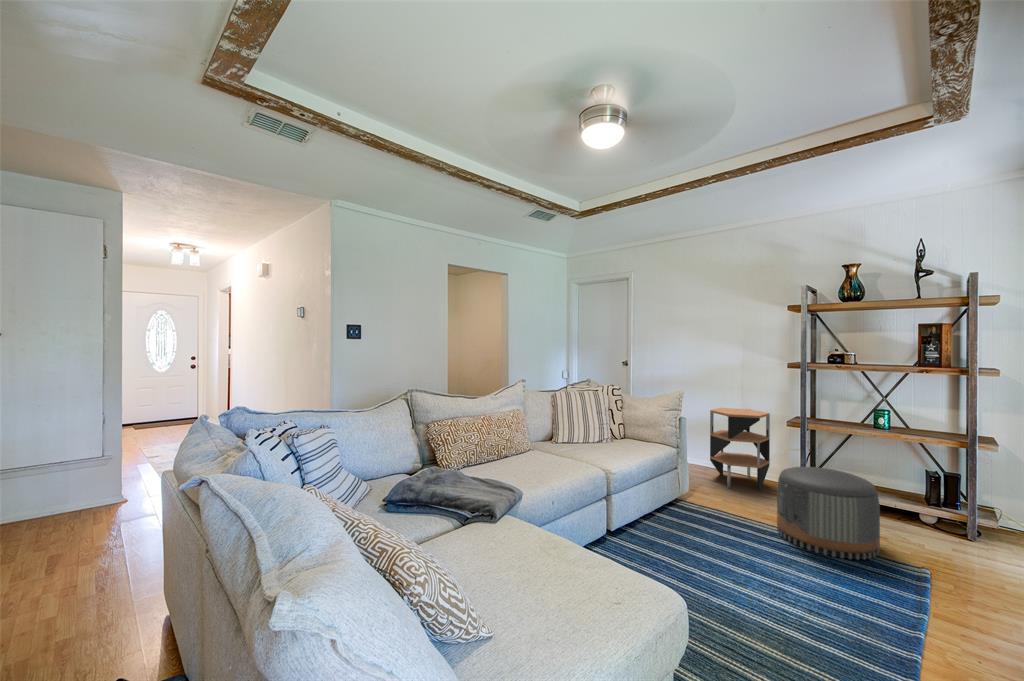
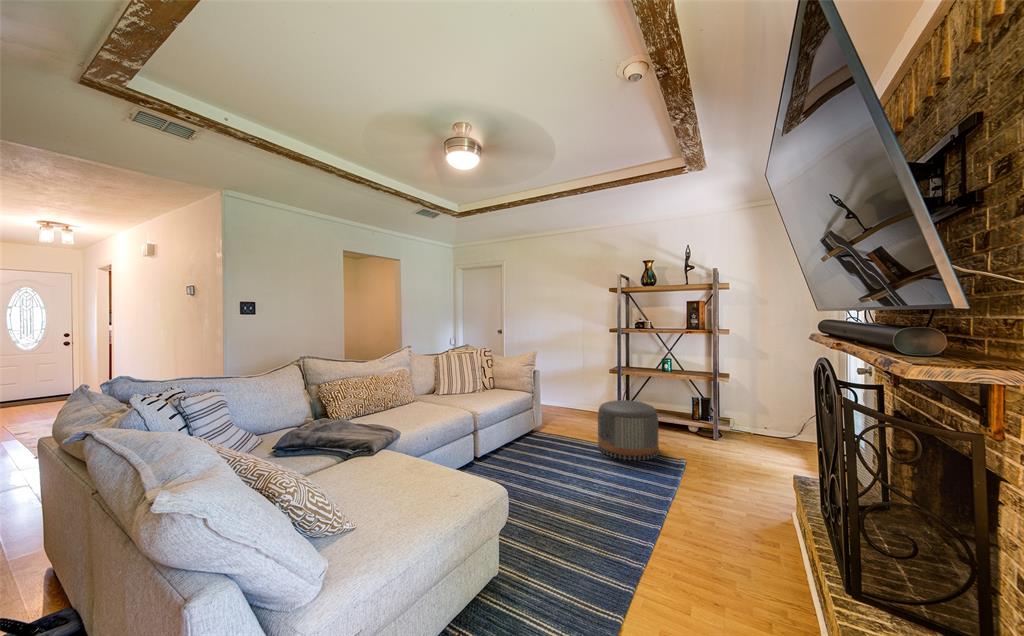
side table: present [710,408,770,491] -> none [560,363,600,422]

